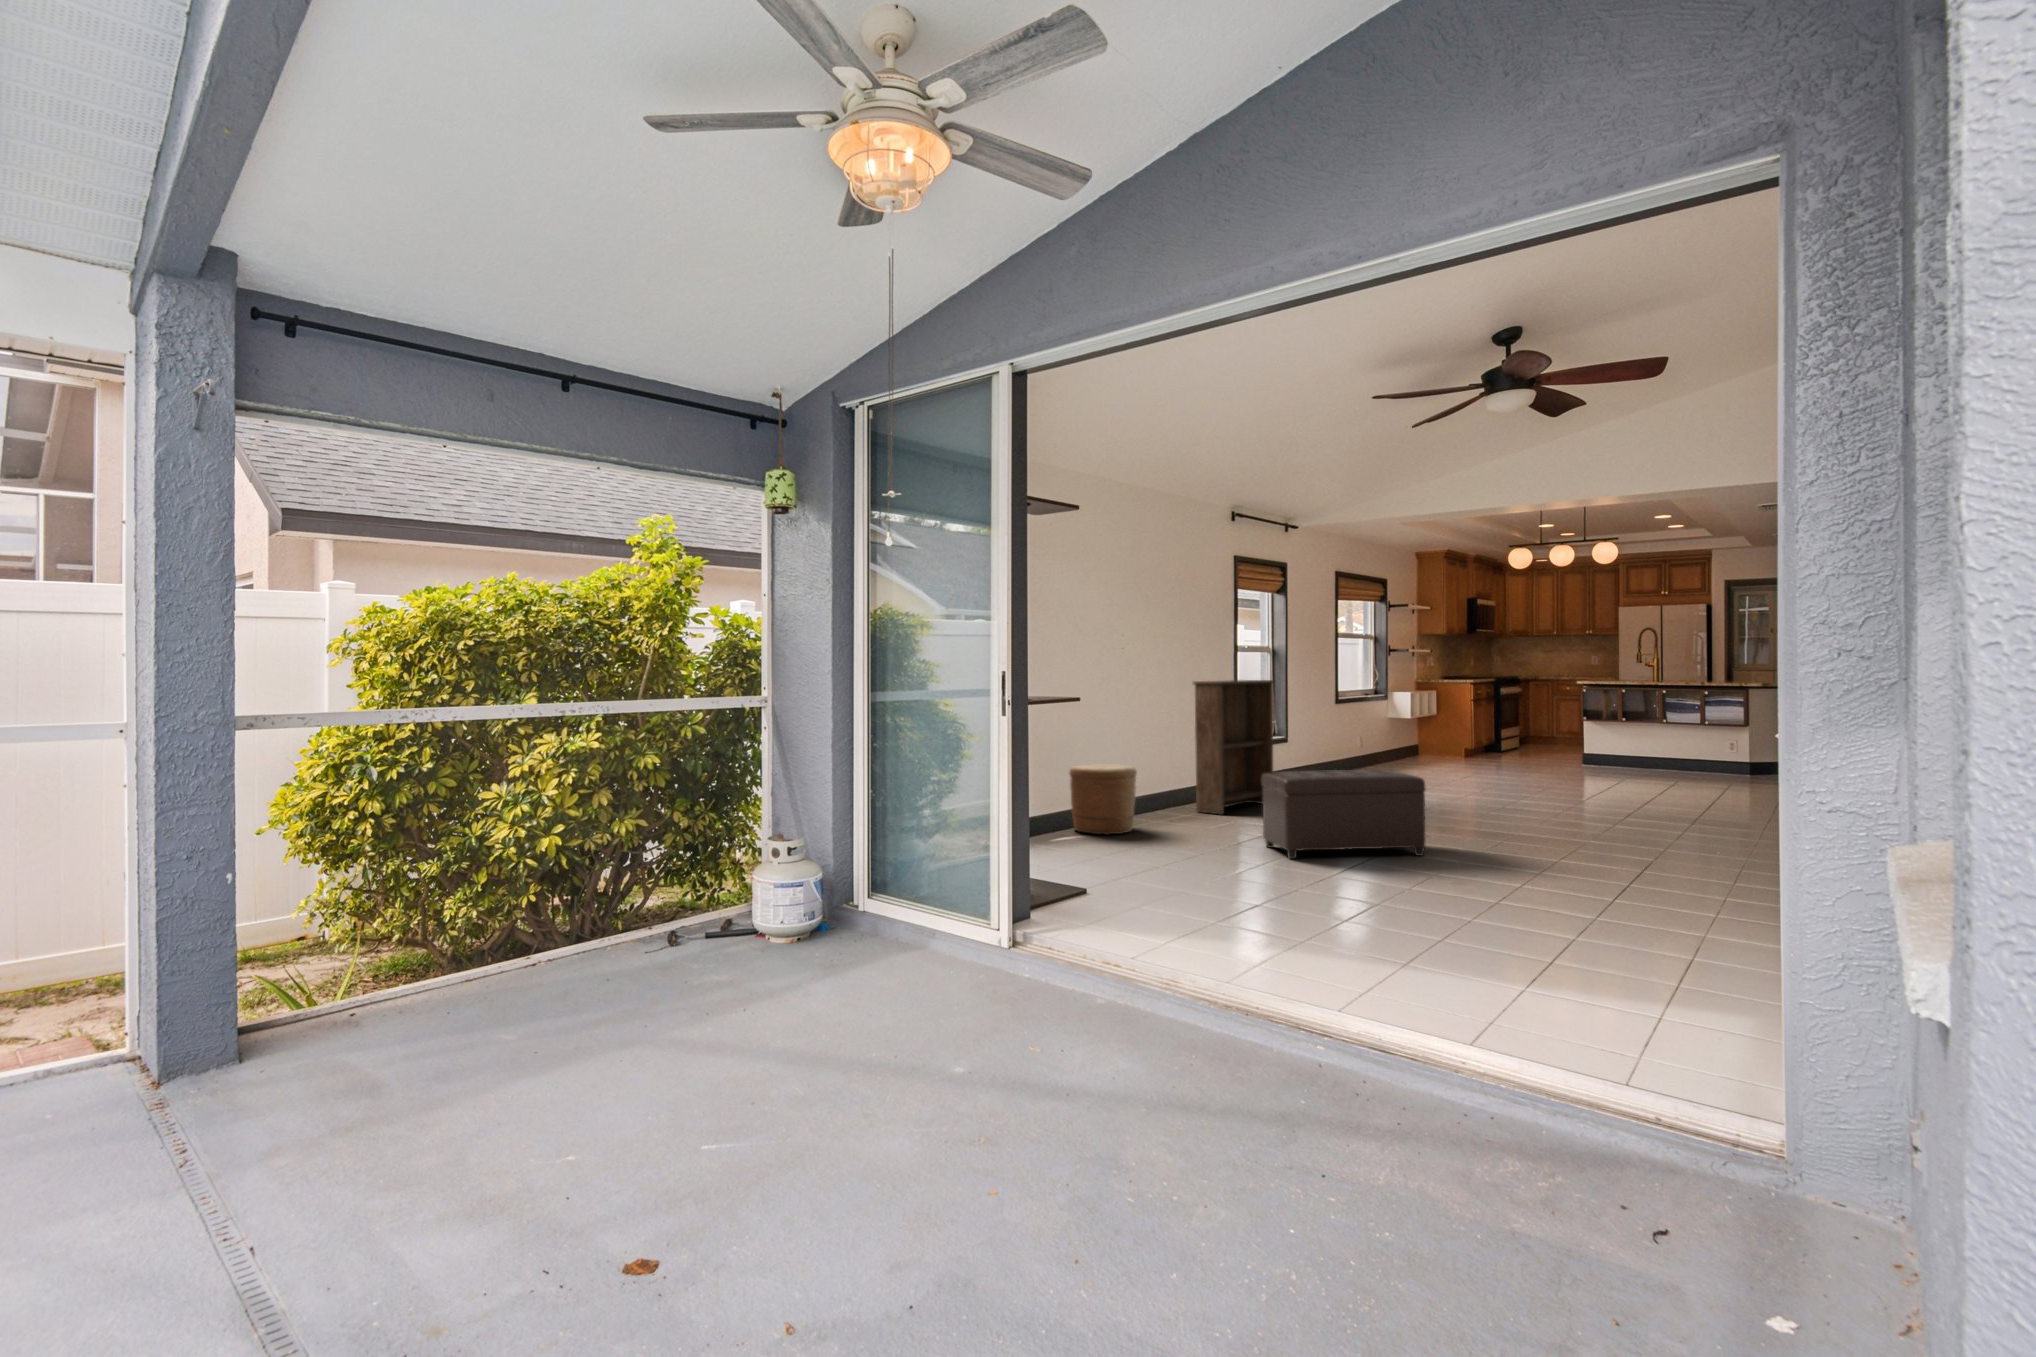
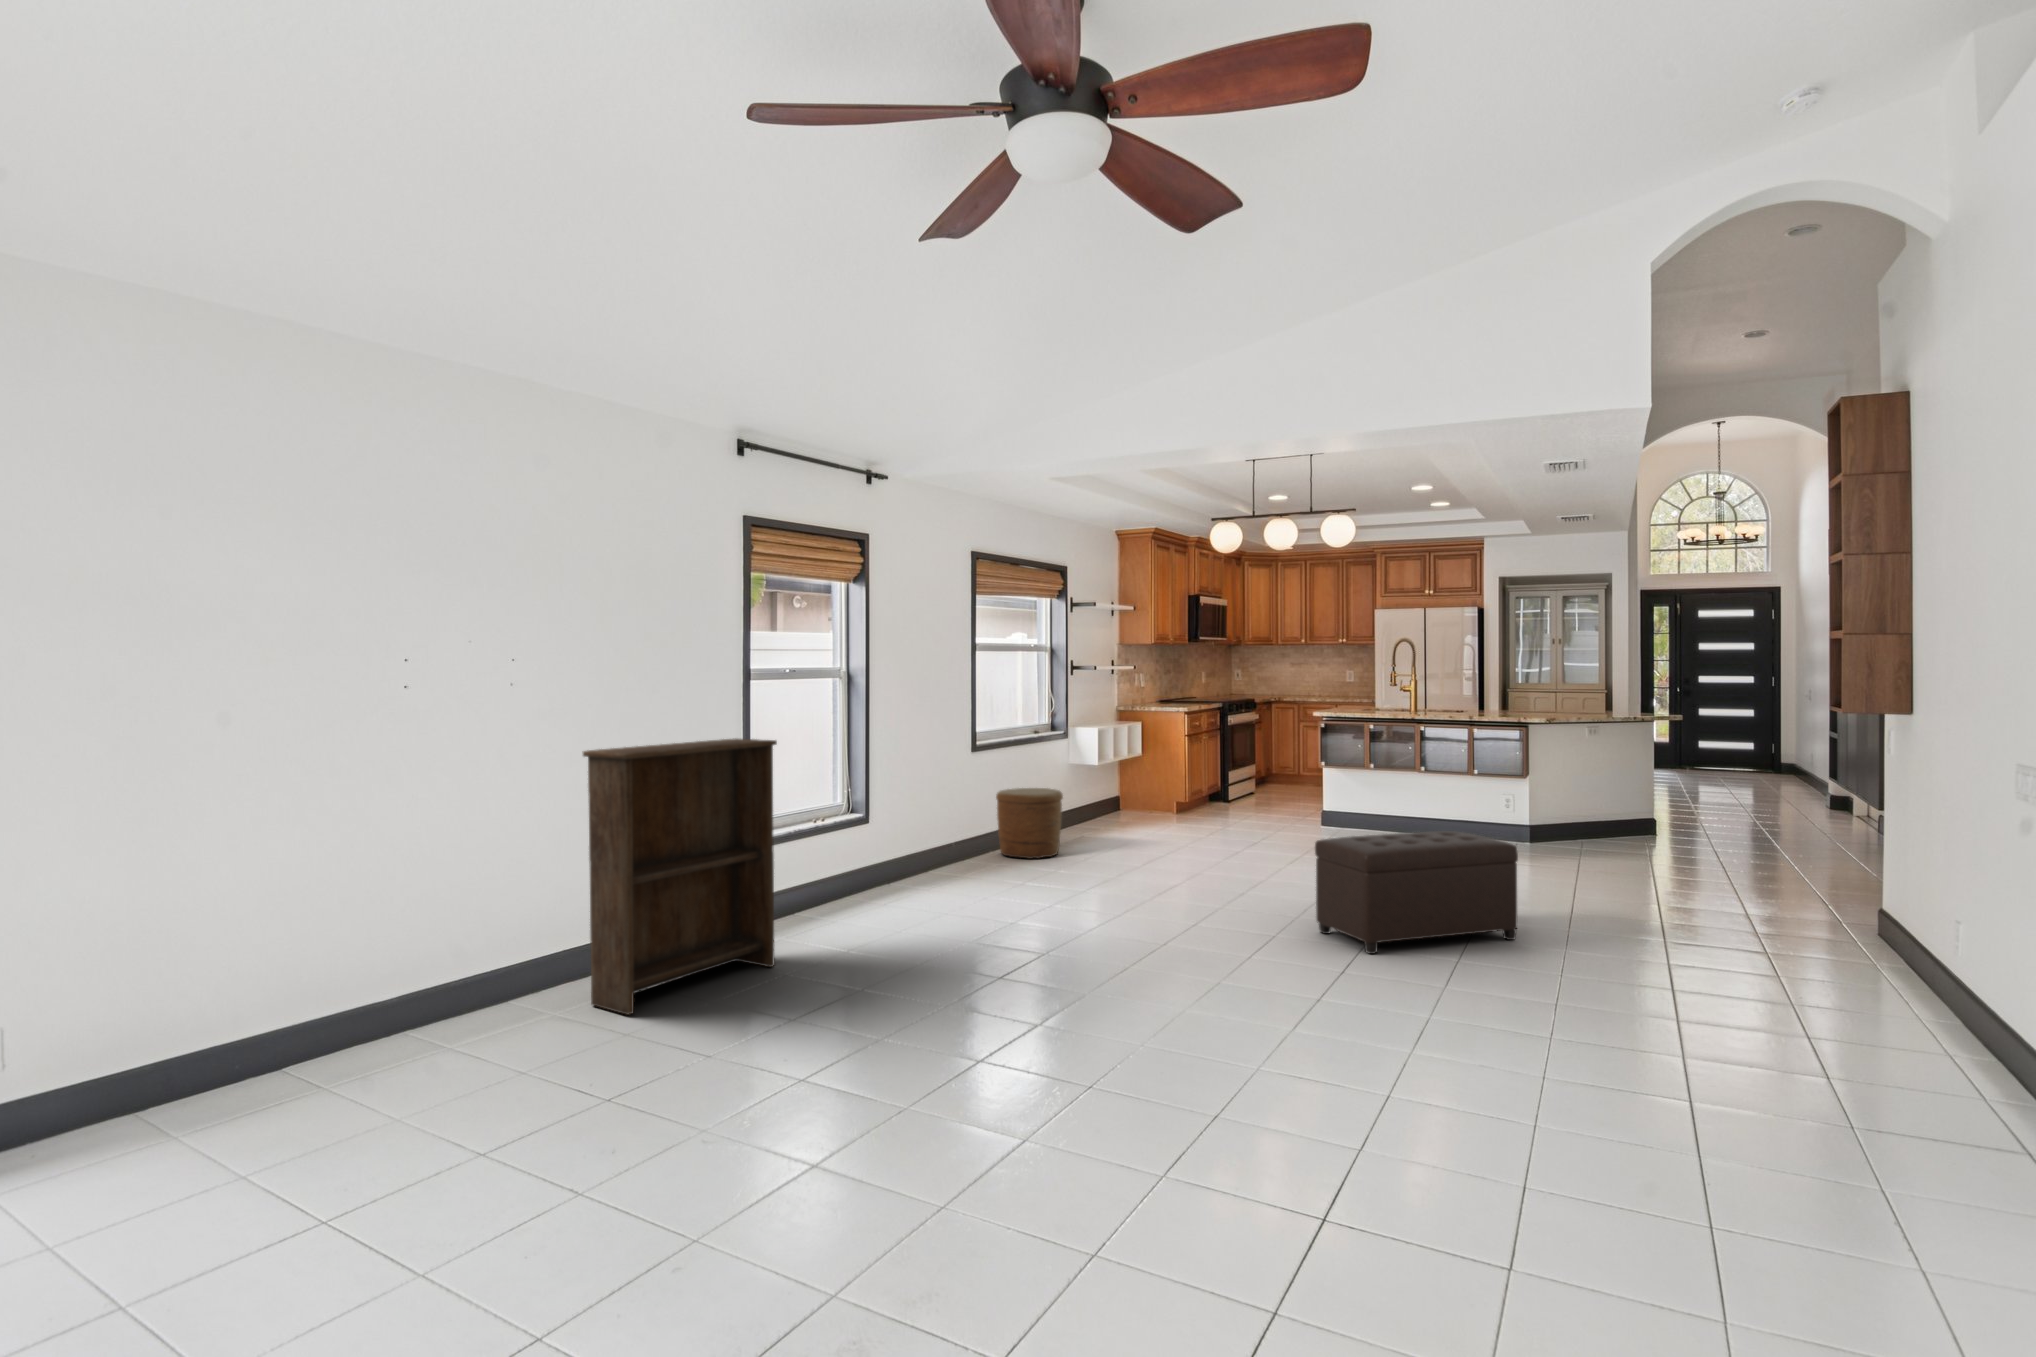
woven basket: present [1069,764,1137,835] -> present [996,788,1063,859]
ottoman: present [1262,770,1425,859] -> present [1315,831,1518,954]

